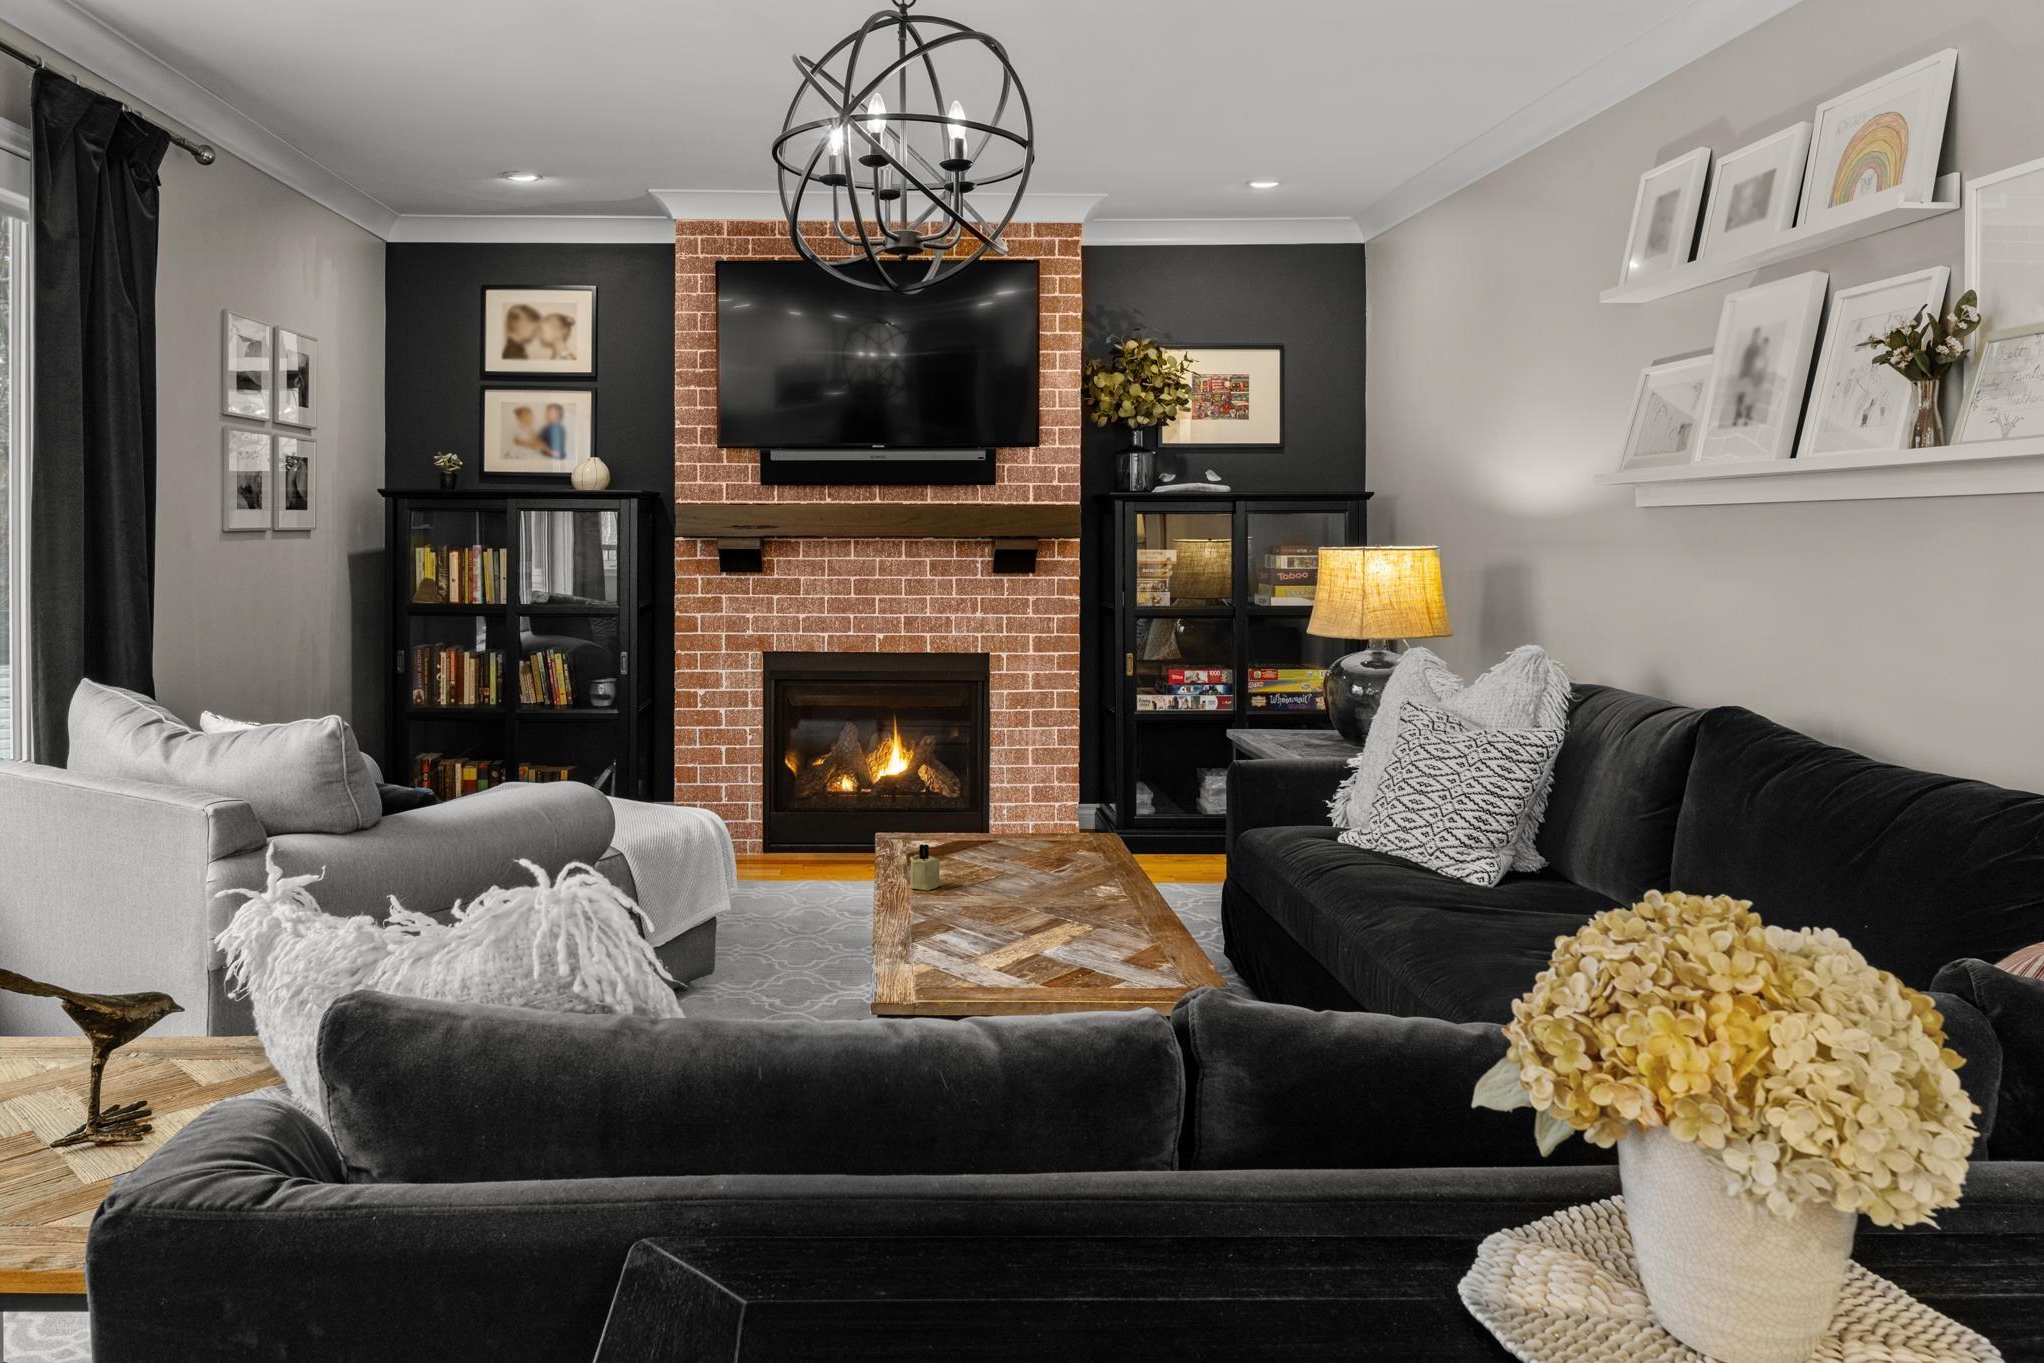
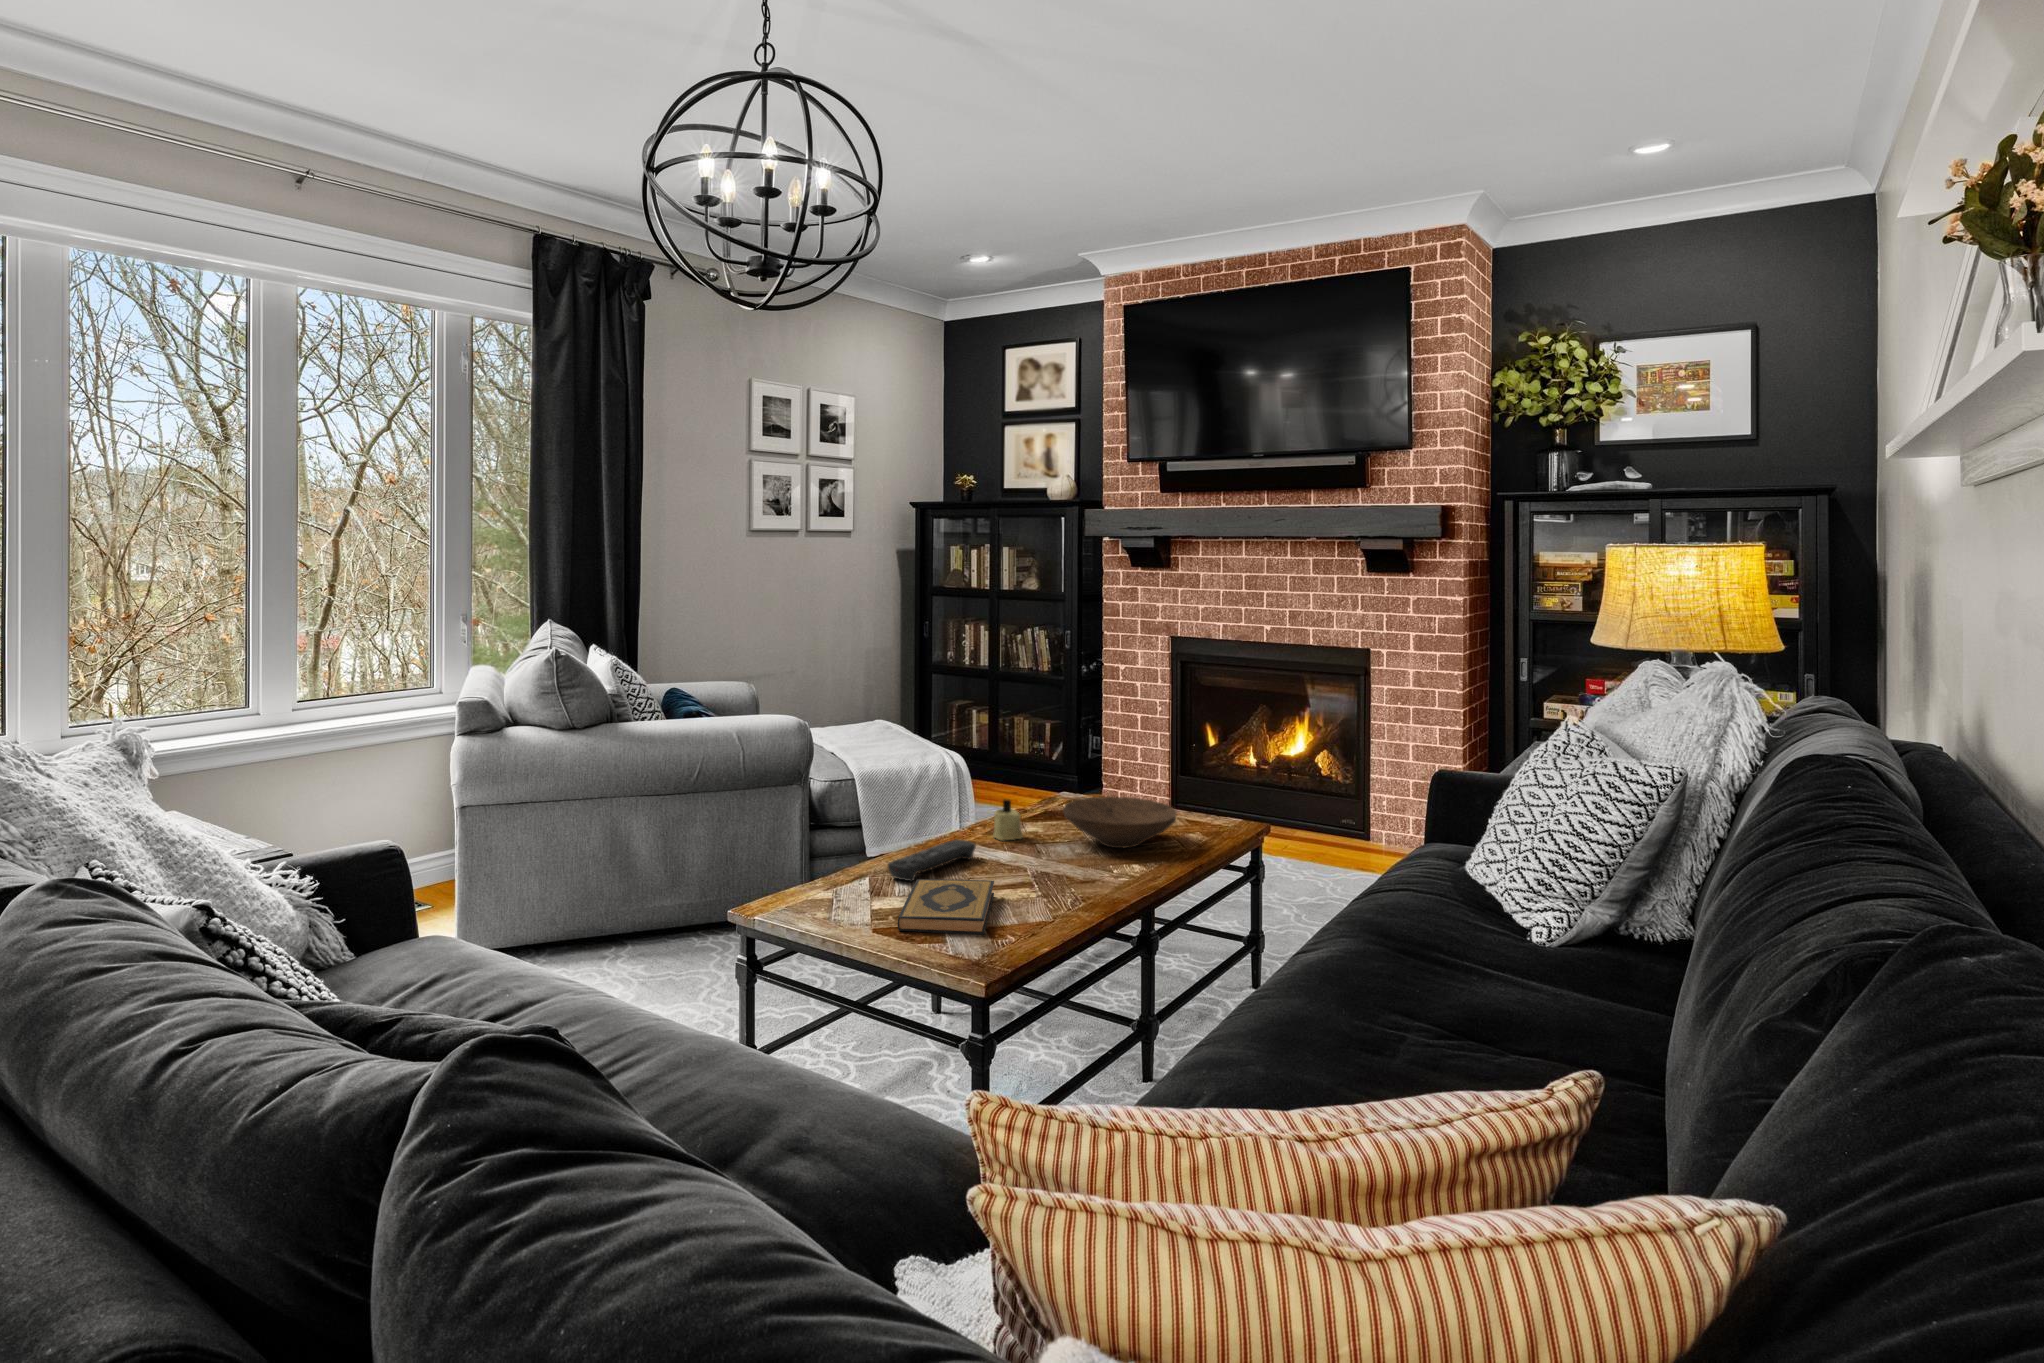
wooden bowl: none [974,825,1094,878] -> present [1063,797,1177,848]
remote control: none [920,893,952,943] -> present [888,840,976,882]
hardback book: none [982,922,1128,983] -> present [898,879,994,935]

